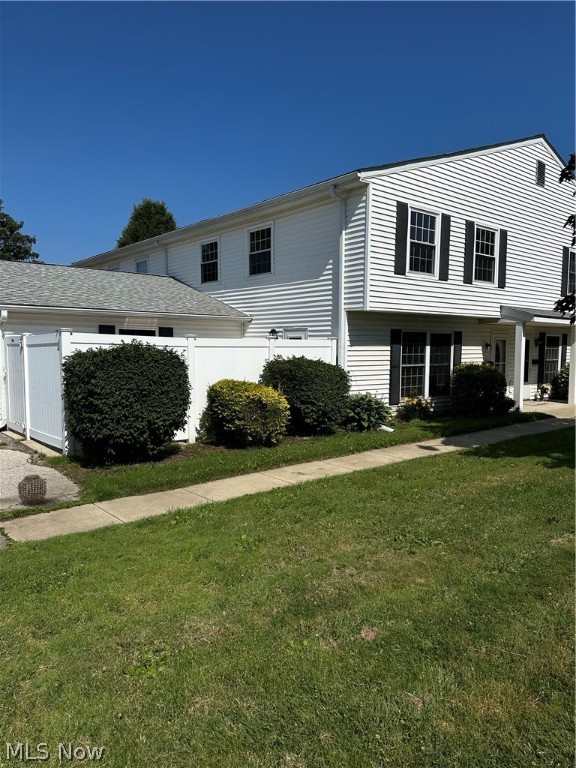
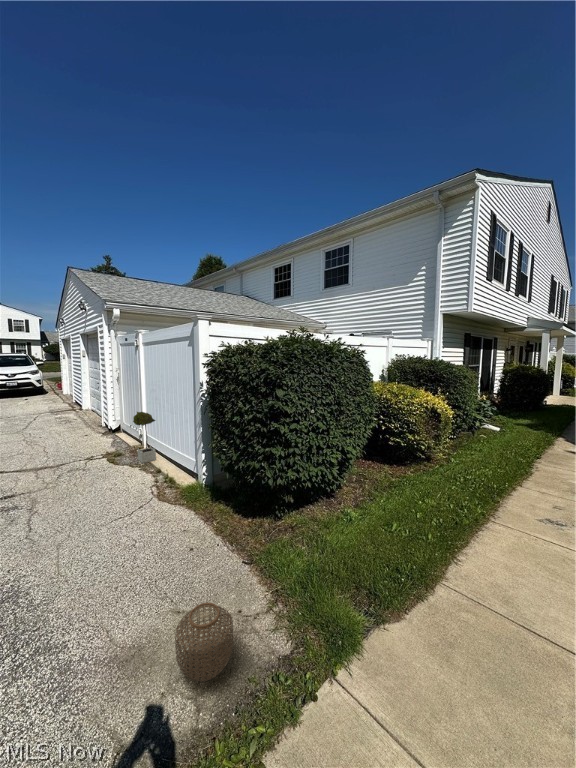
potted tree: none [16,404,36,448] -> present [133,412,156,463]

